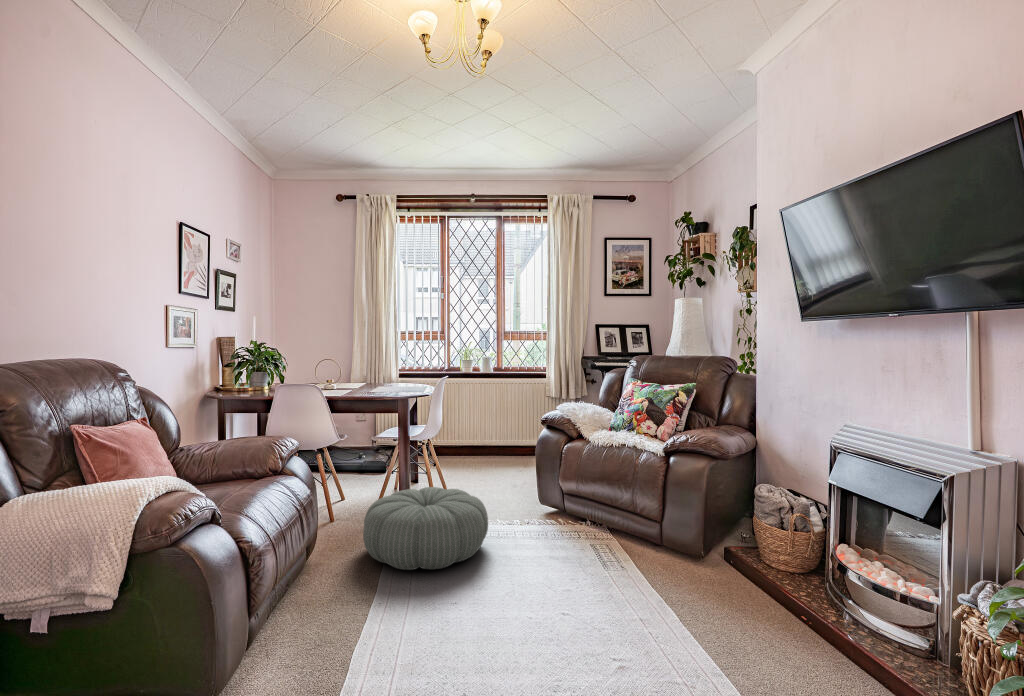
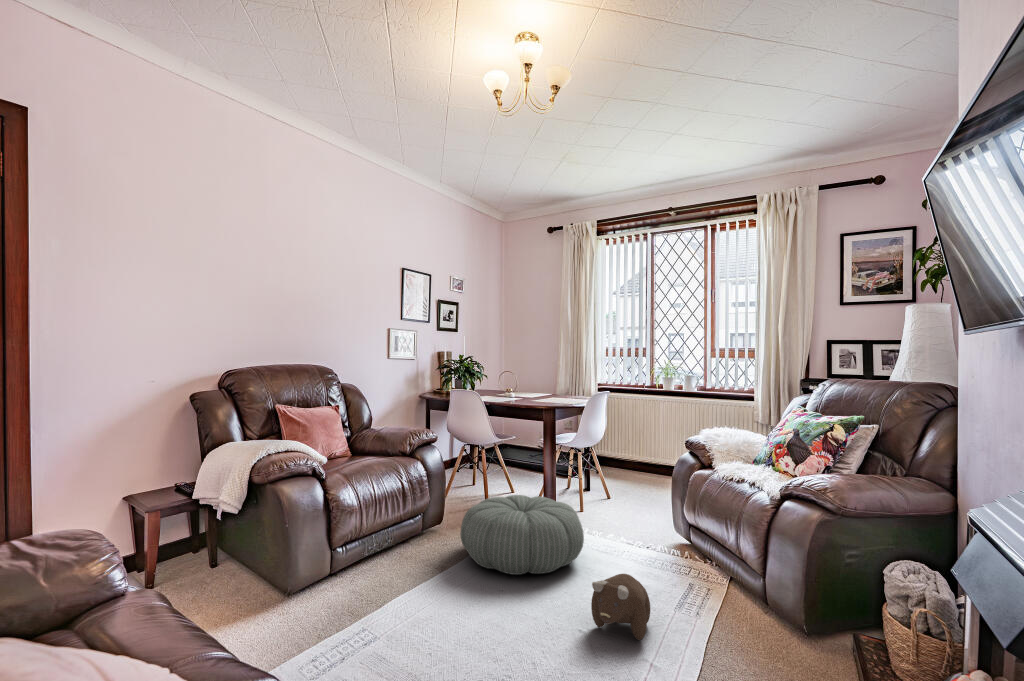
plush toy: none [550,538,599,590] -> present [591,574,650,640]

